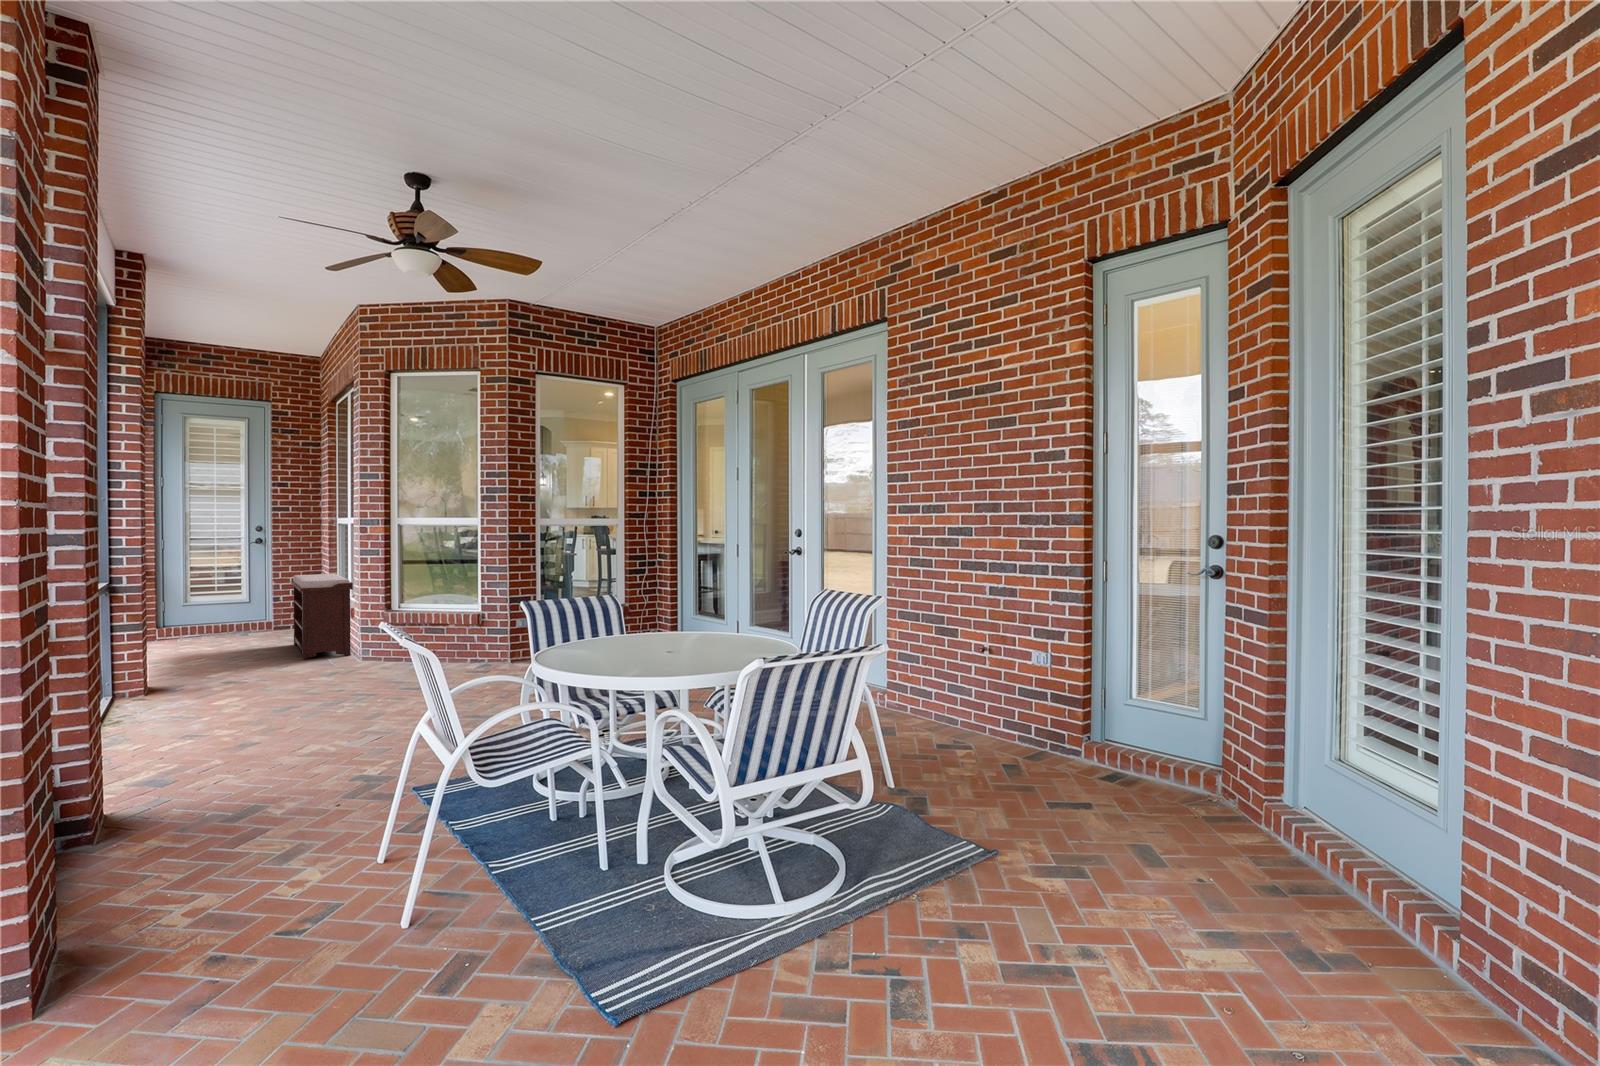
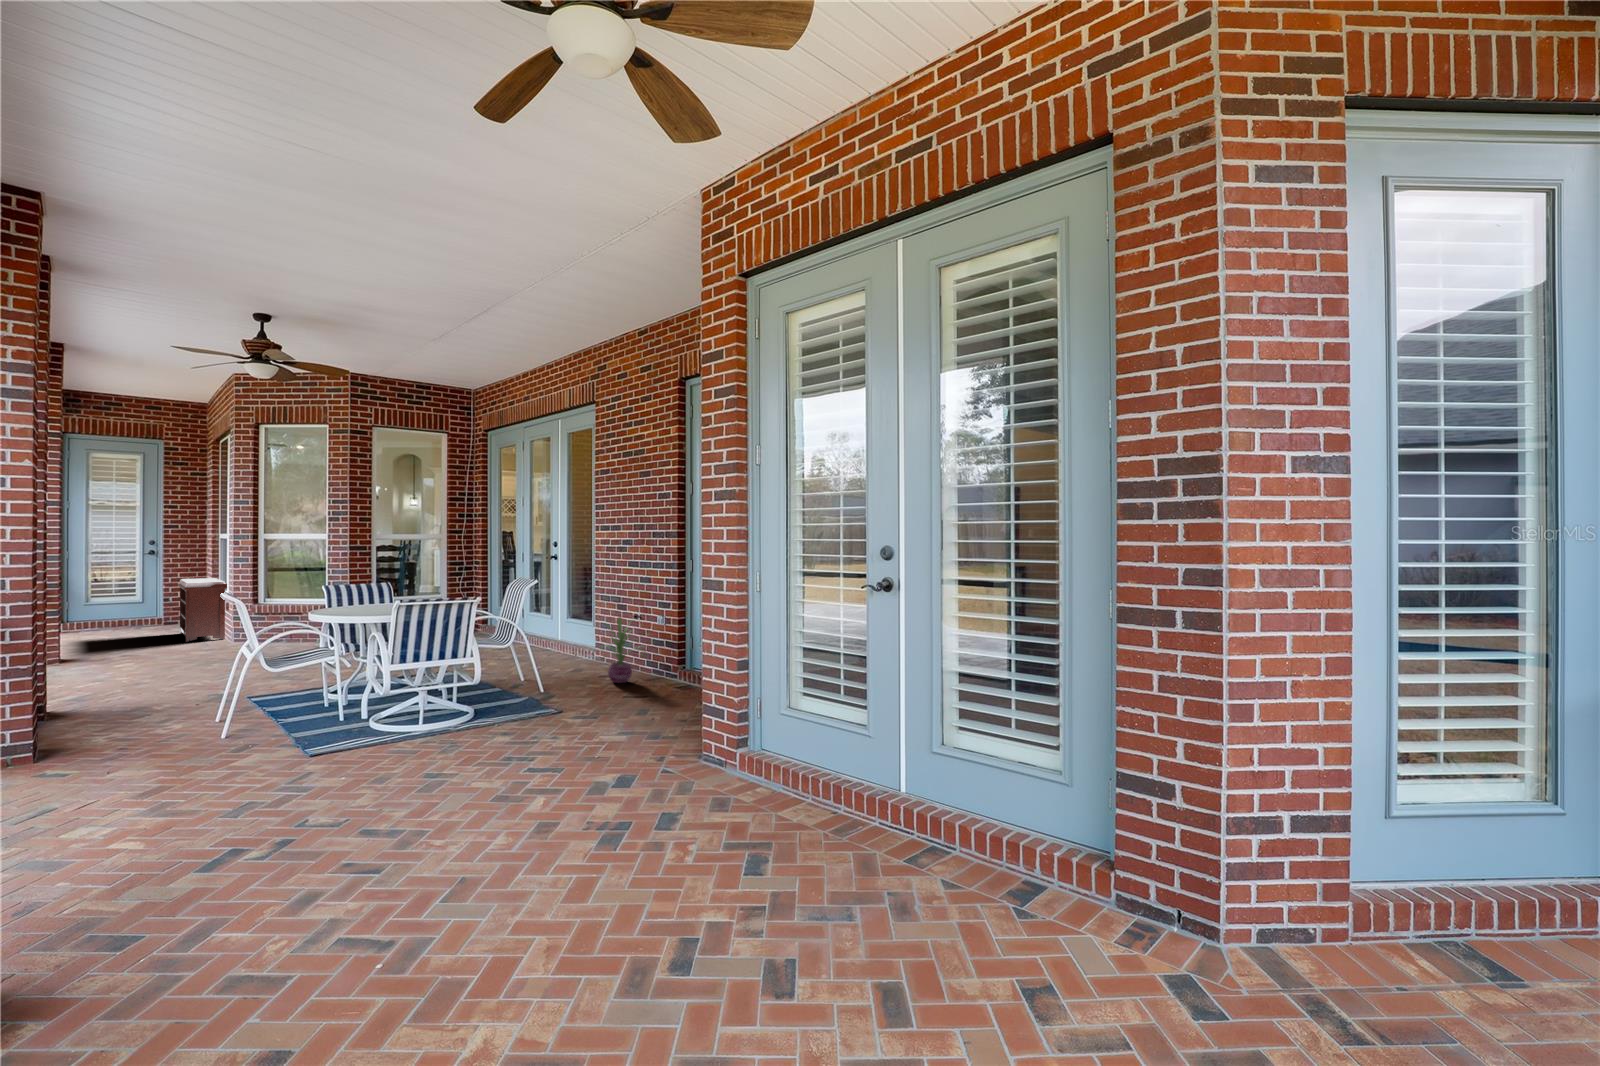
decorative plant: none [943,654,1062,769] -> present [607,617,645,683]

